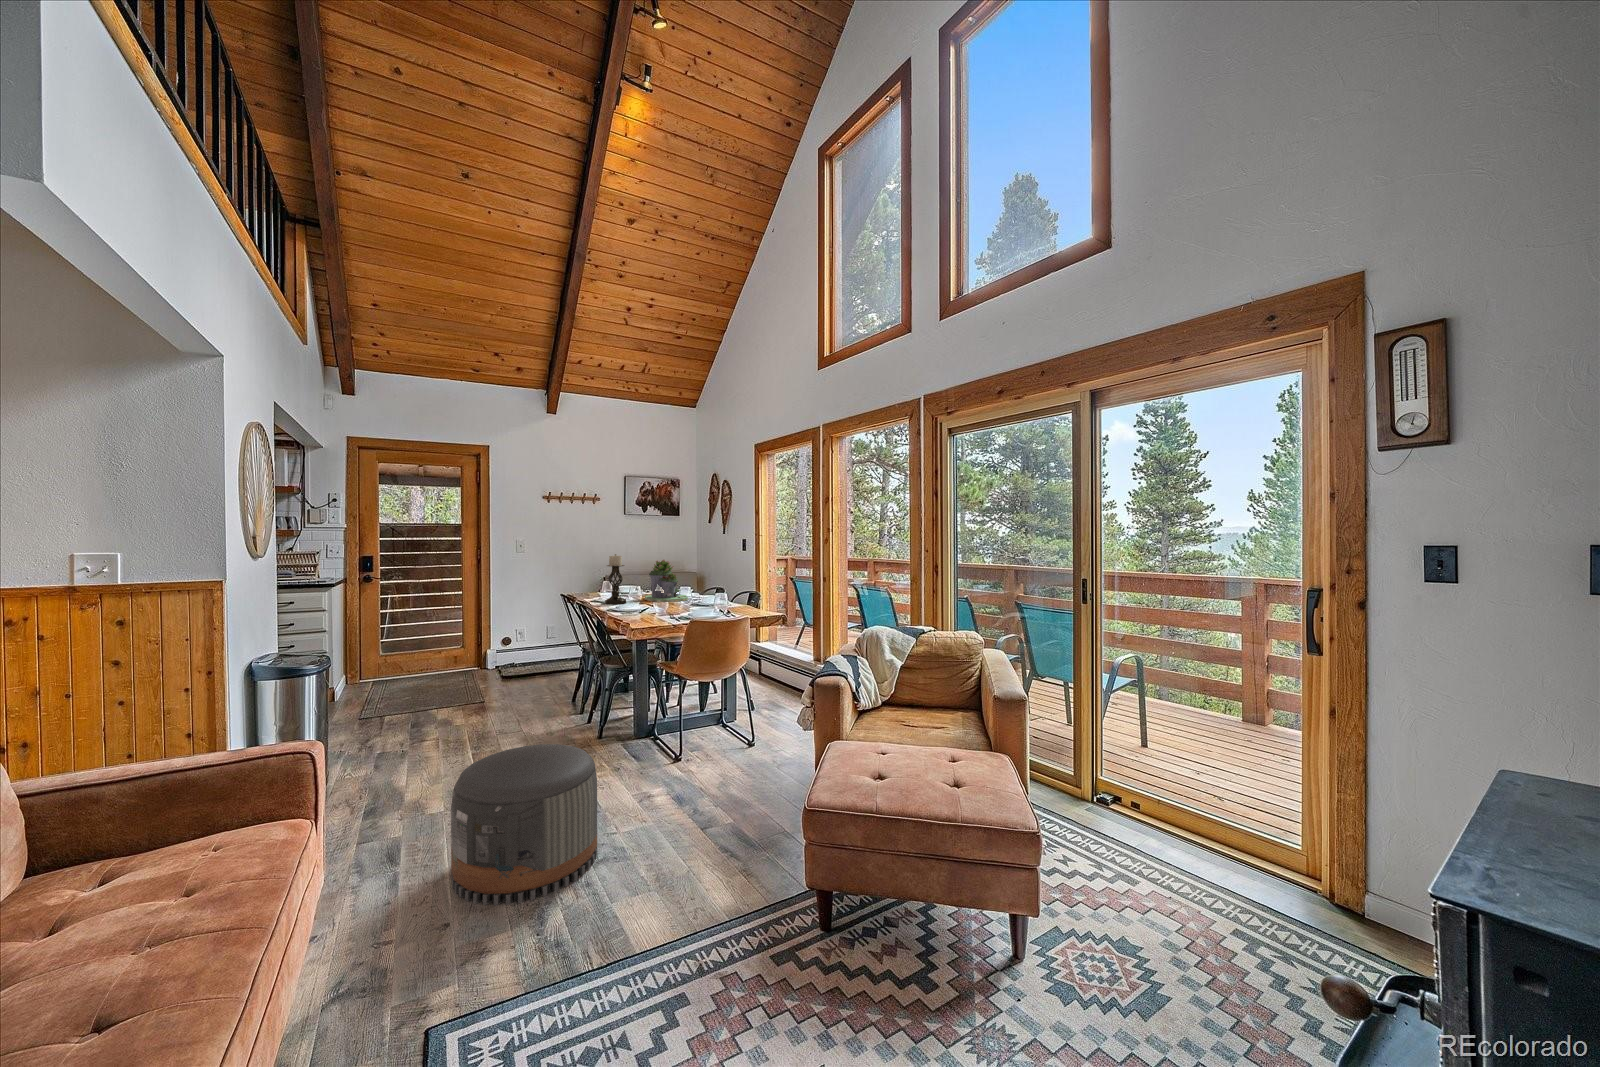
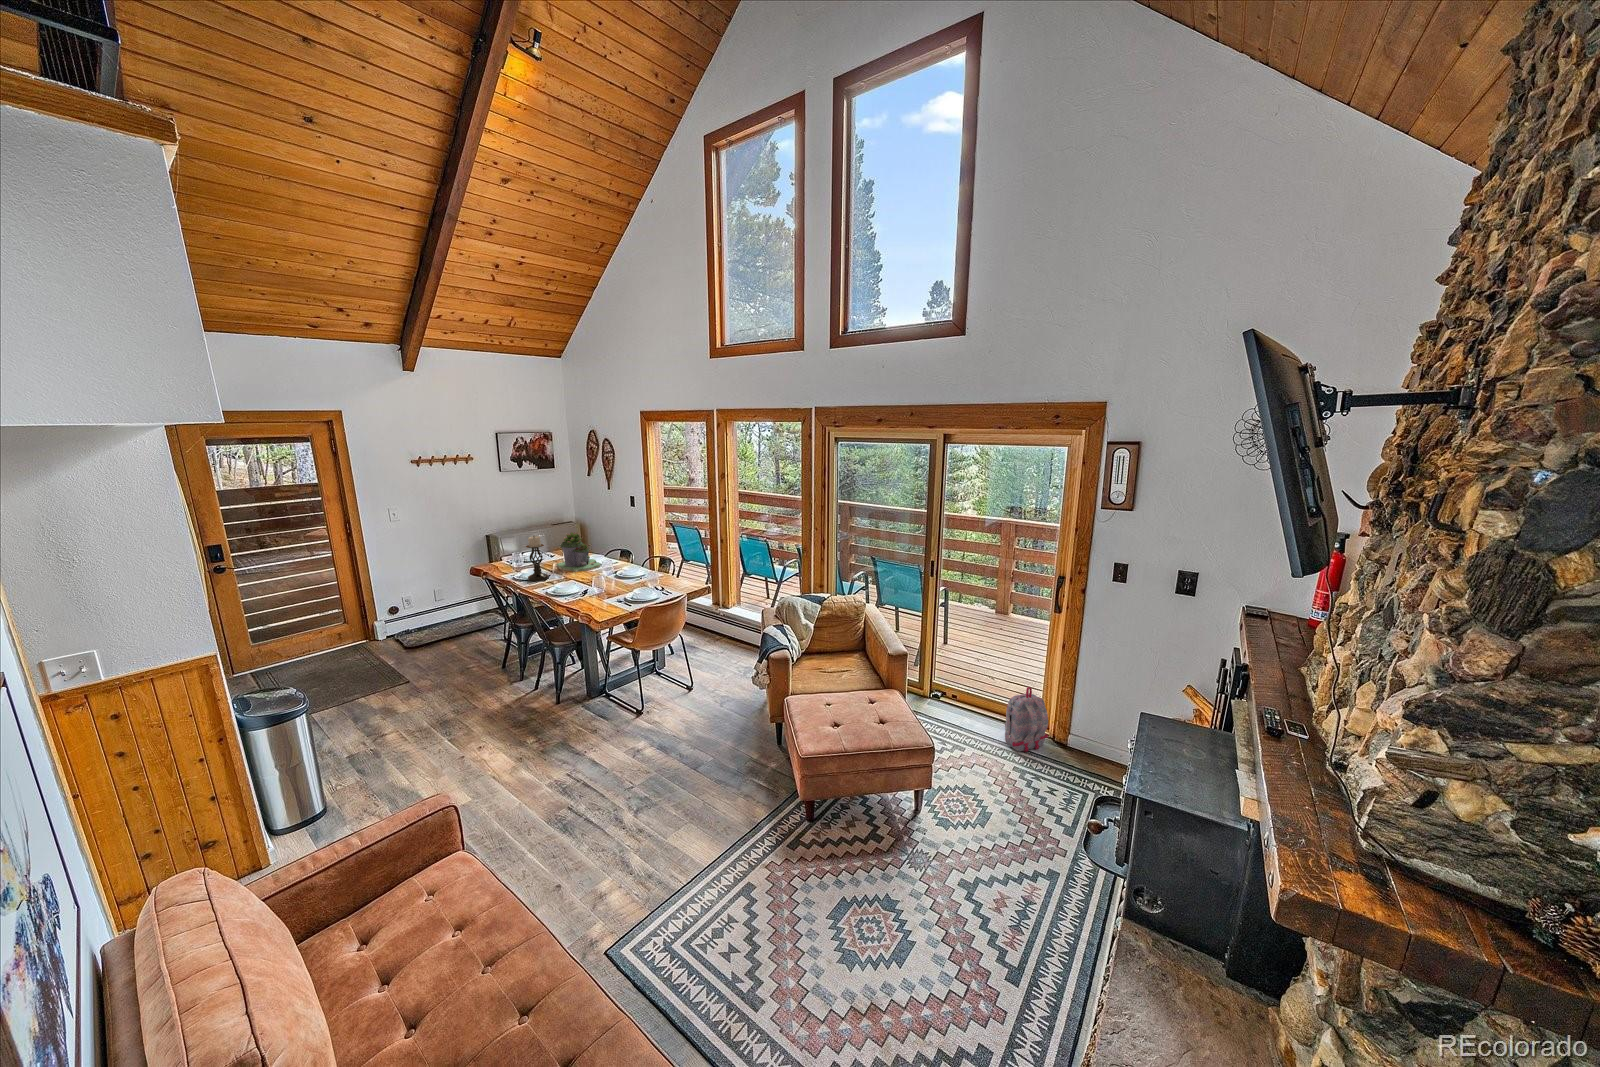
pouf: present [451,744,597,905] -> none [517,733,629,863]
backpack: none [1219,782,1315,910] -> present [1005,687,1048,752]

